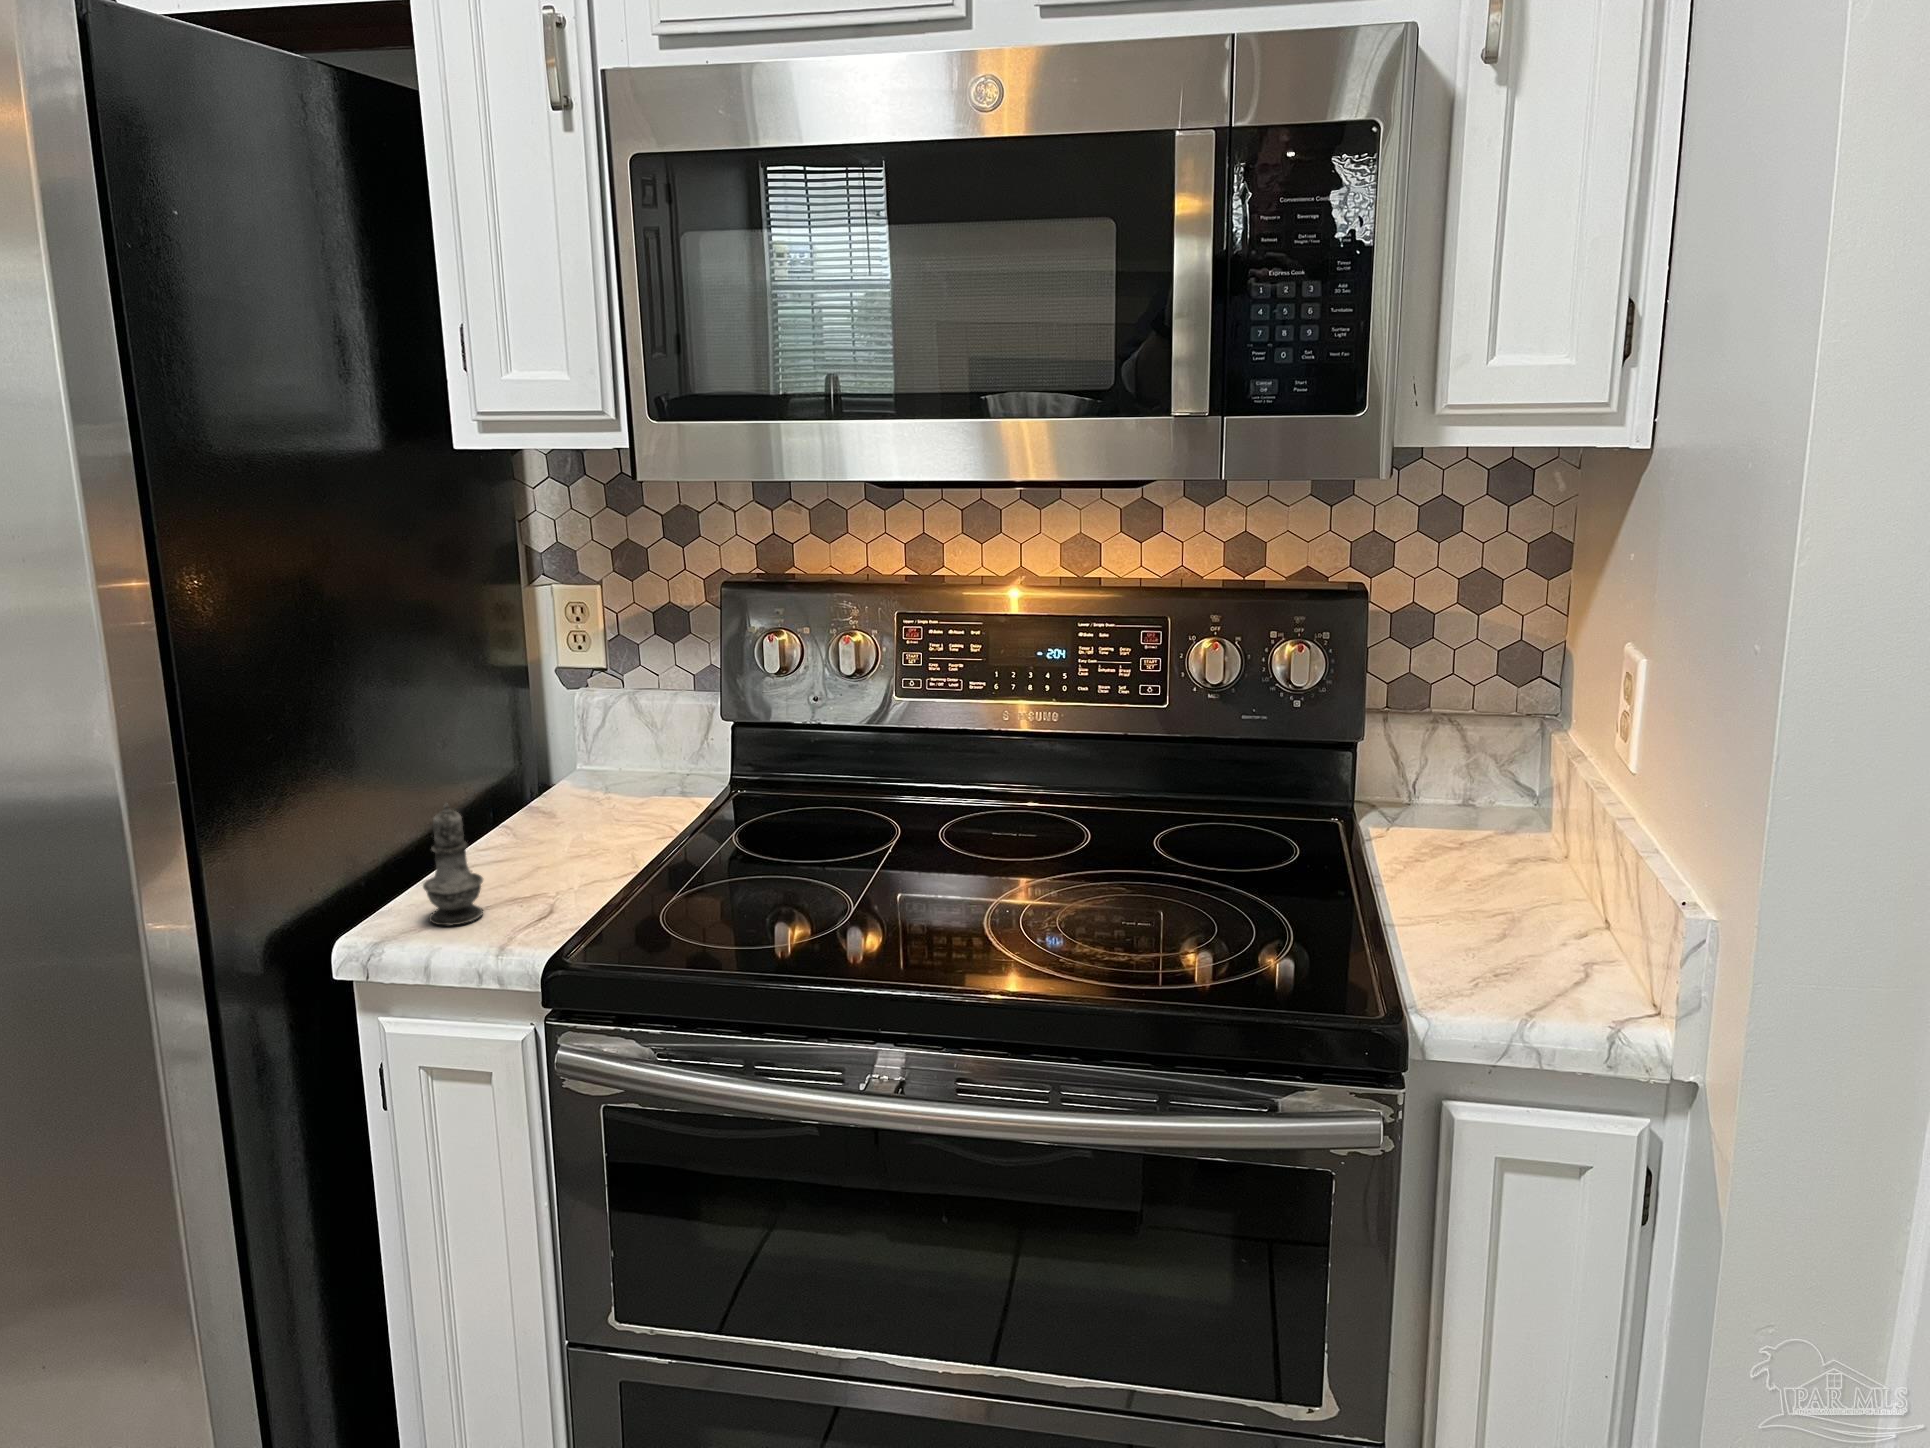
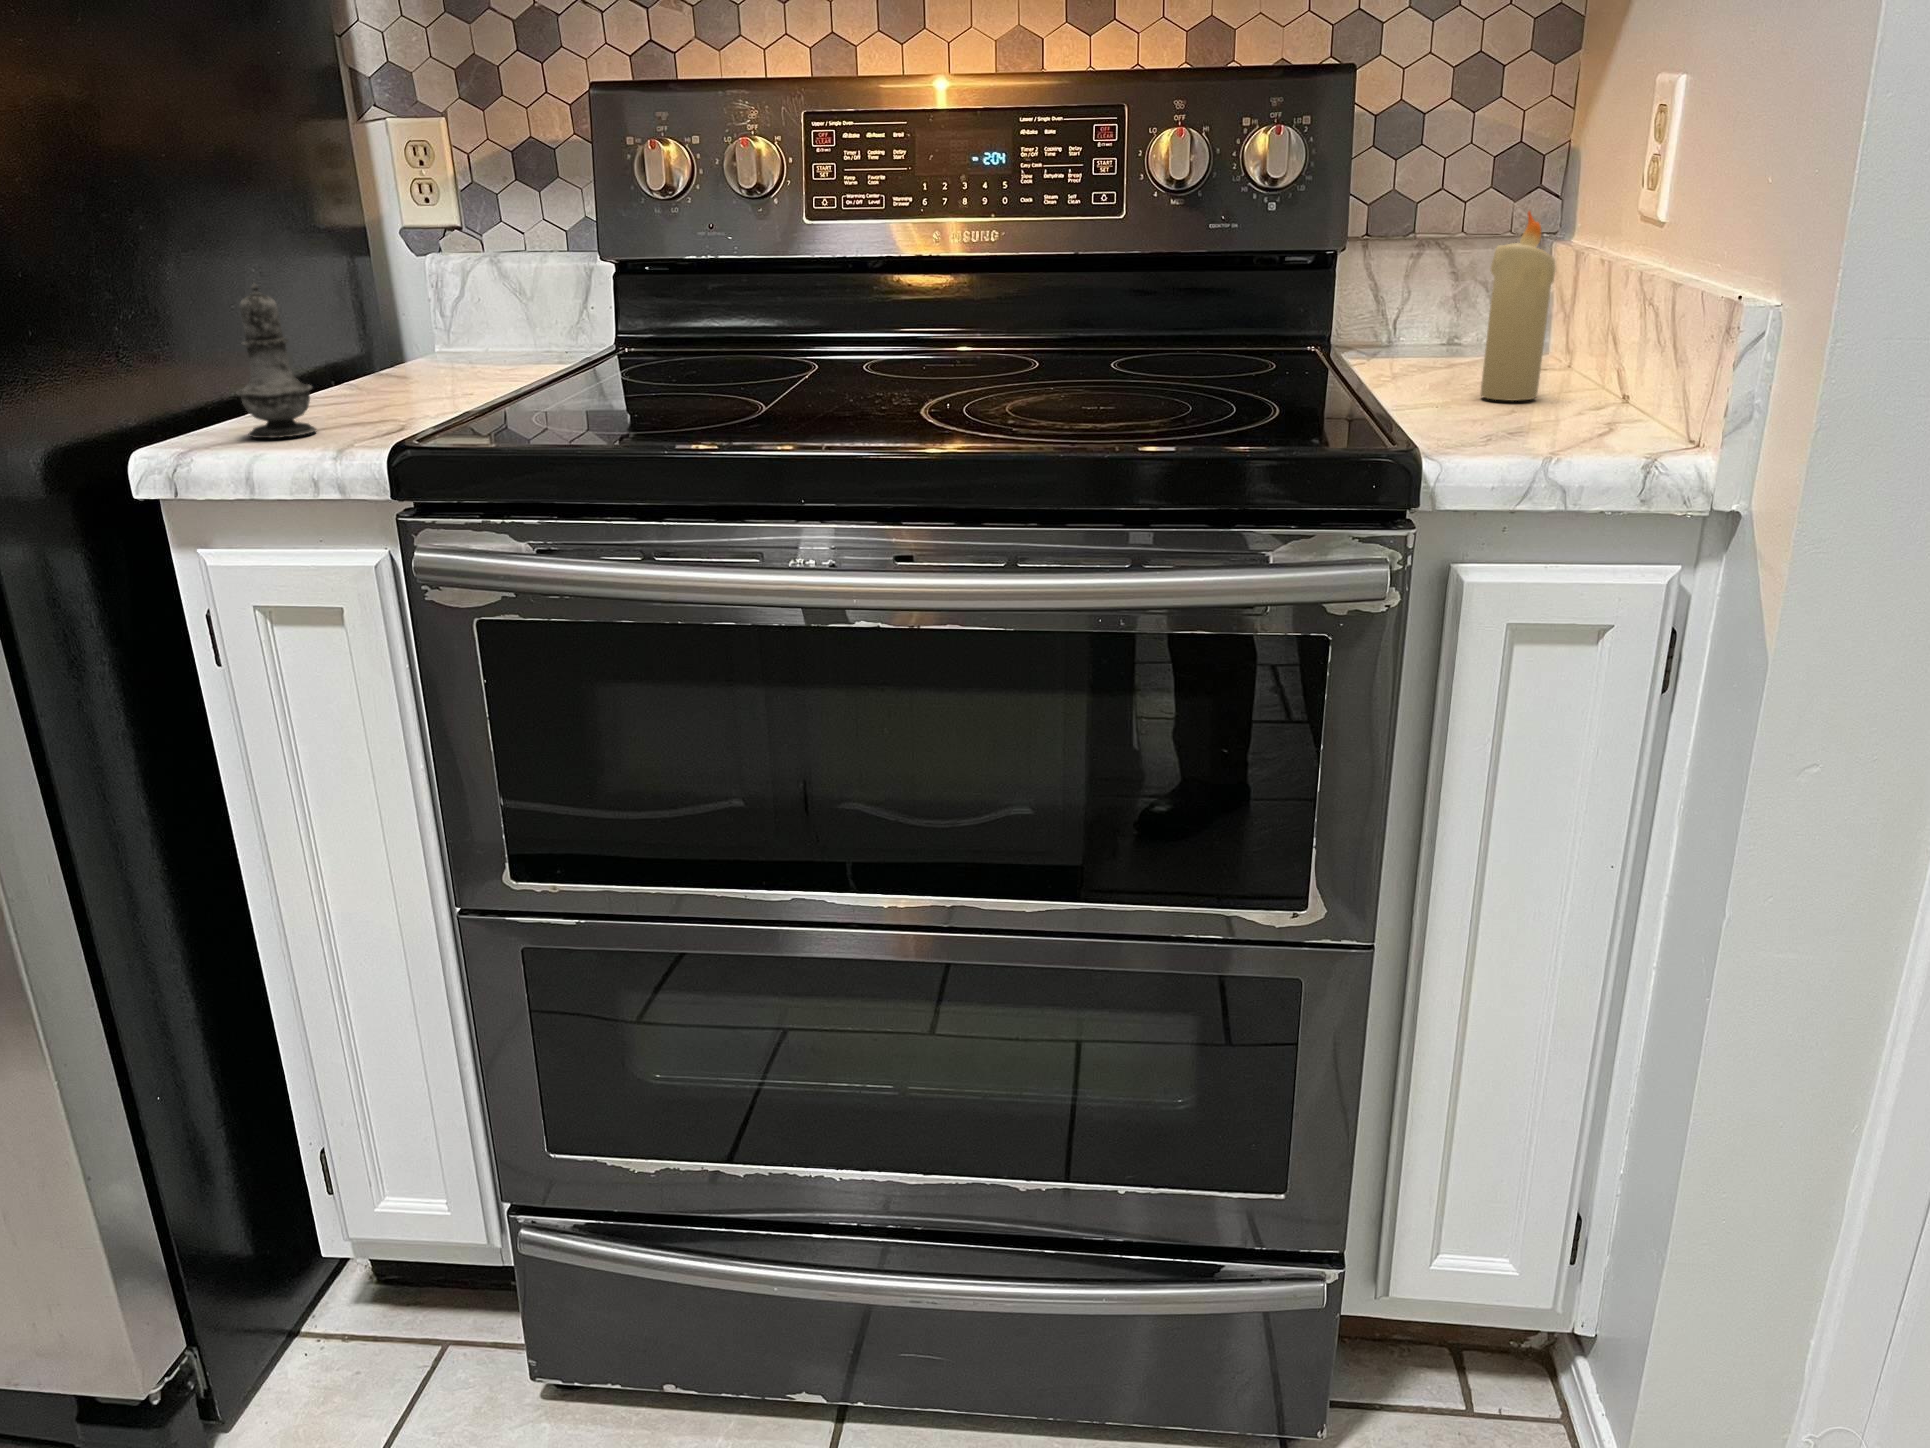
candle: none [1477,768,1537,924] -> present [1481,211,1555,401]

